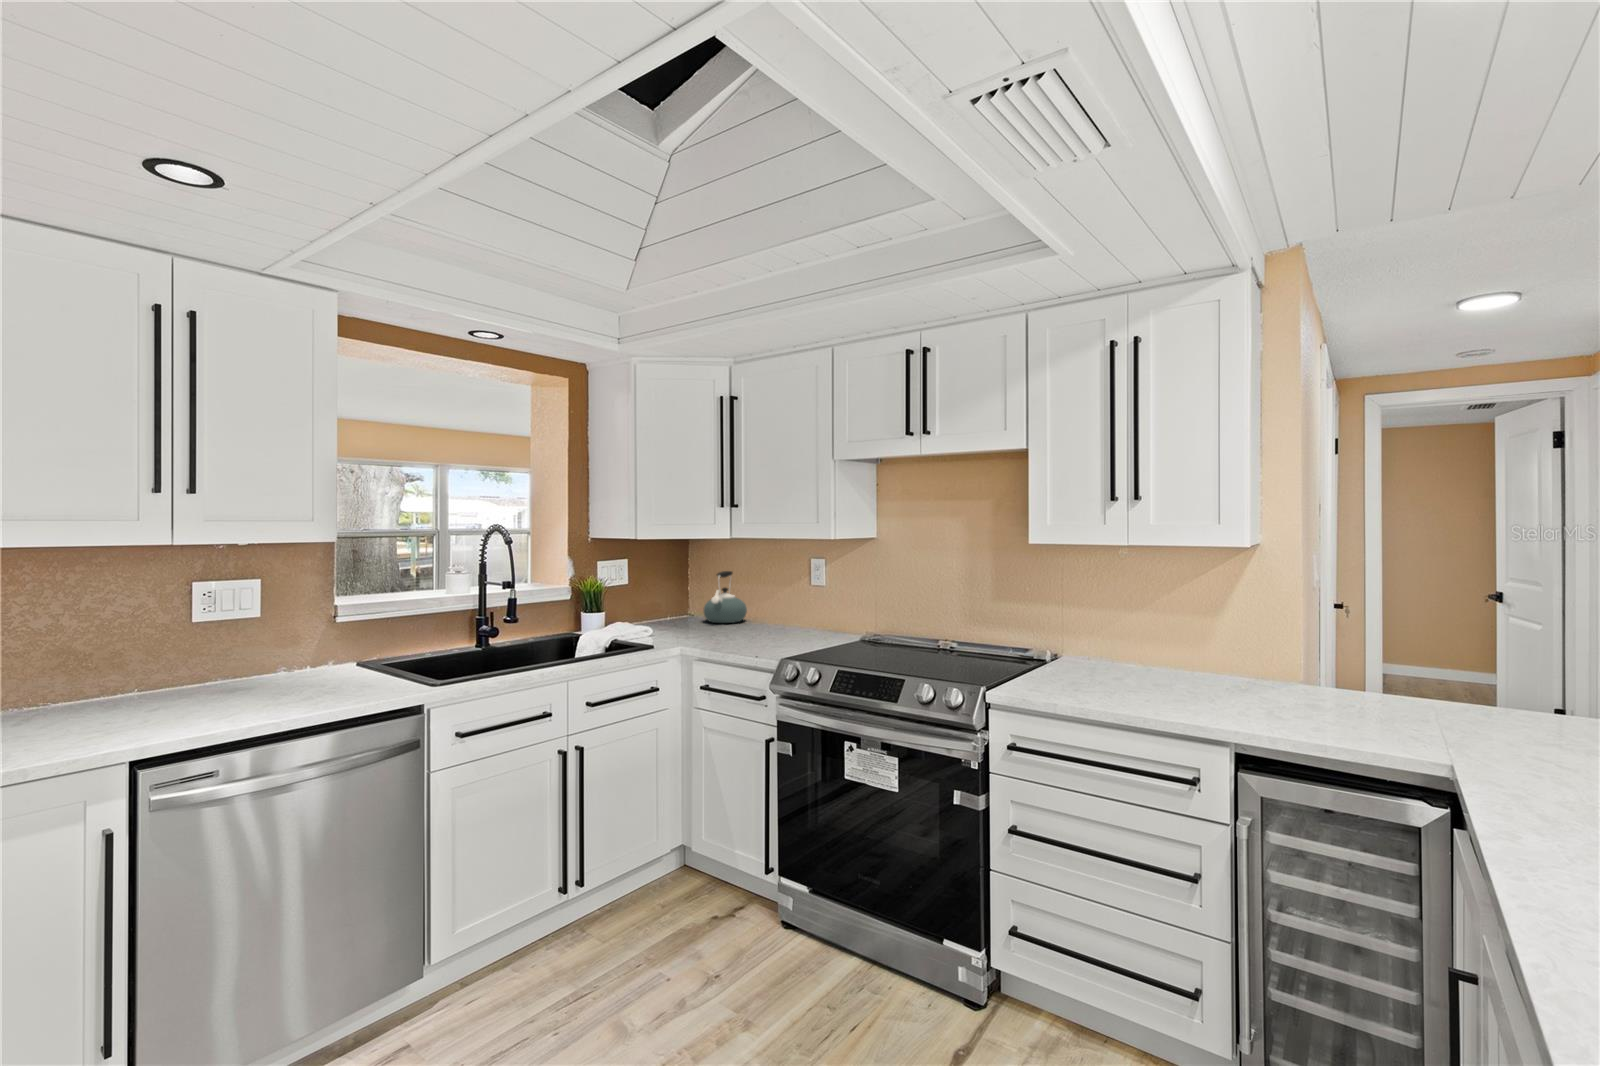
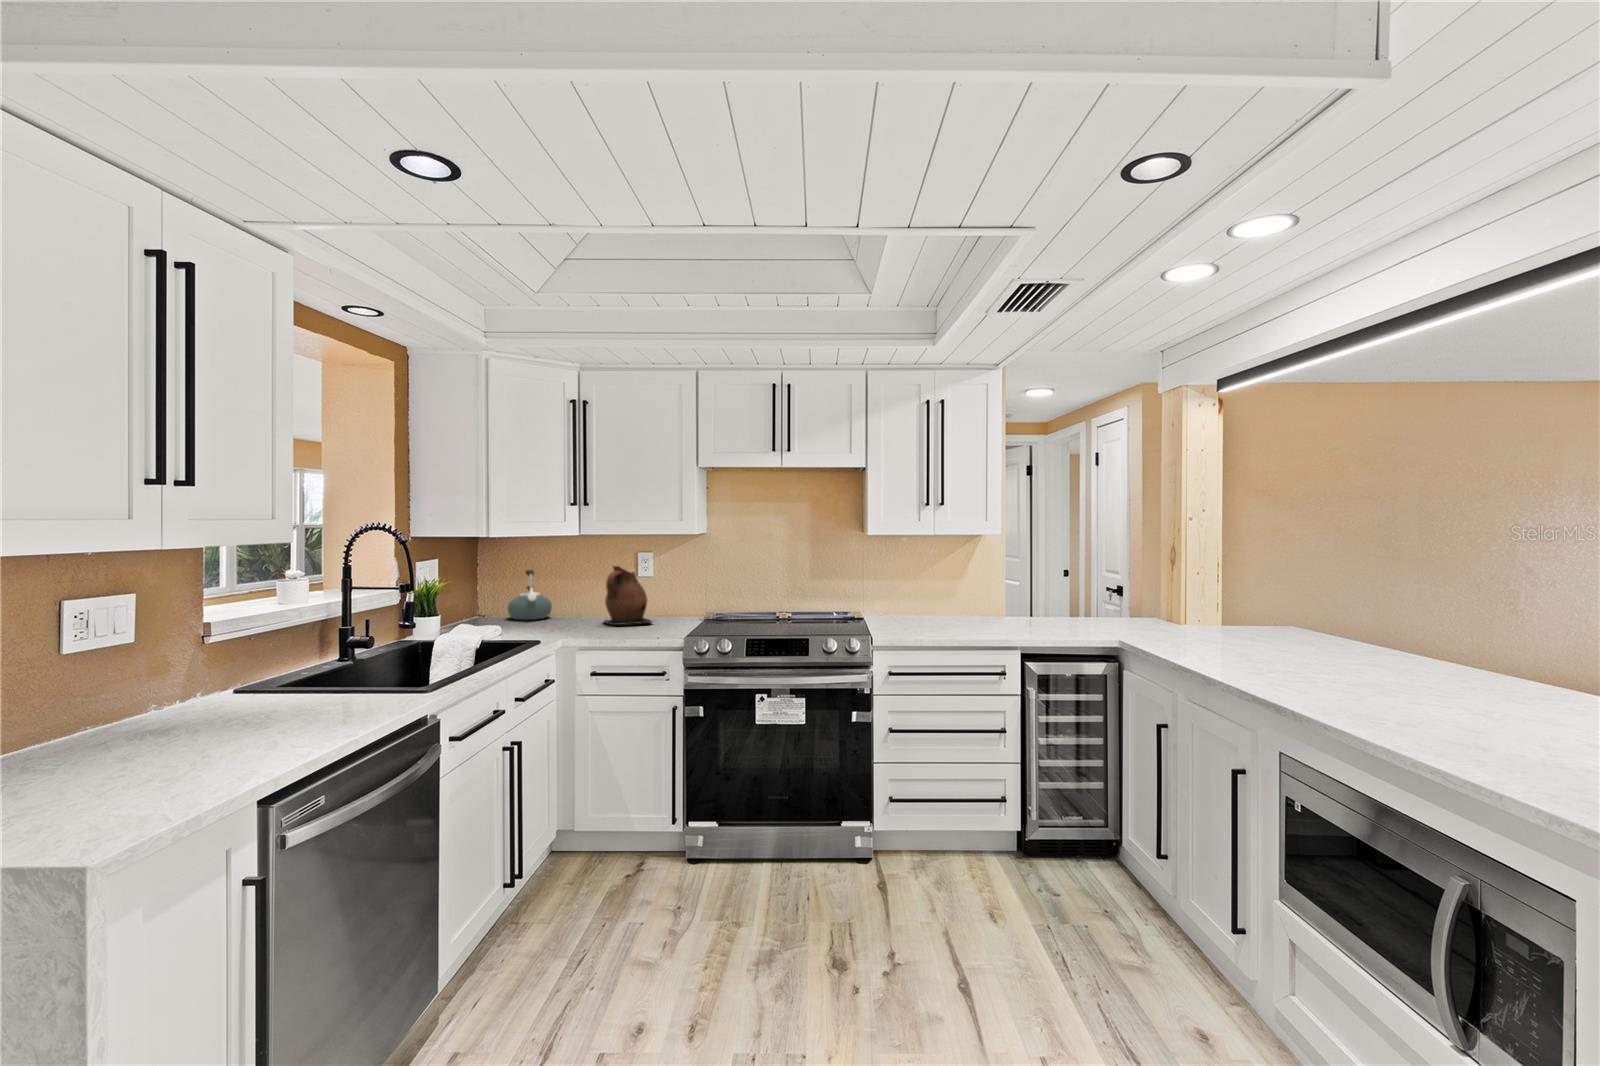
ceramic pitcher: none [761,570,820,639] -> present [604,566,652,625]

